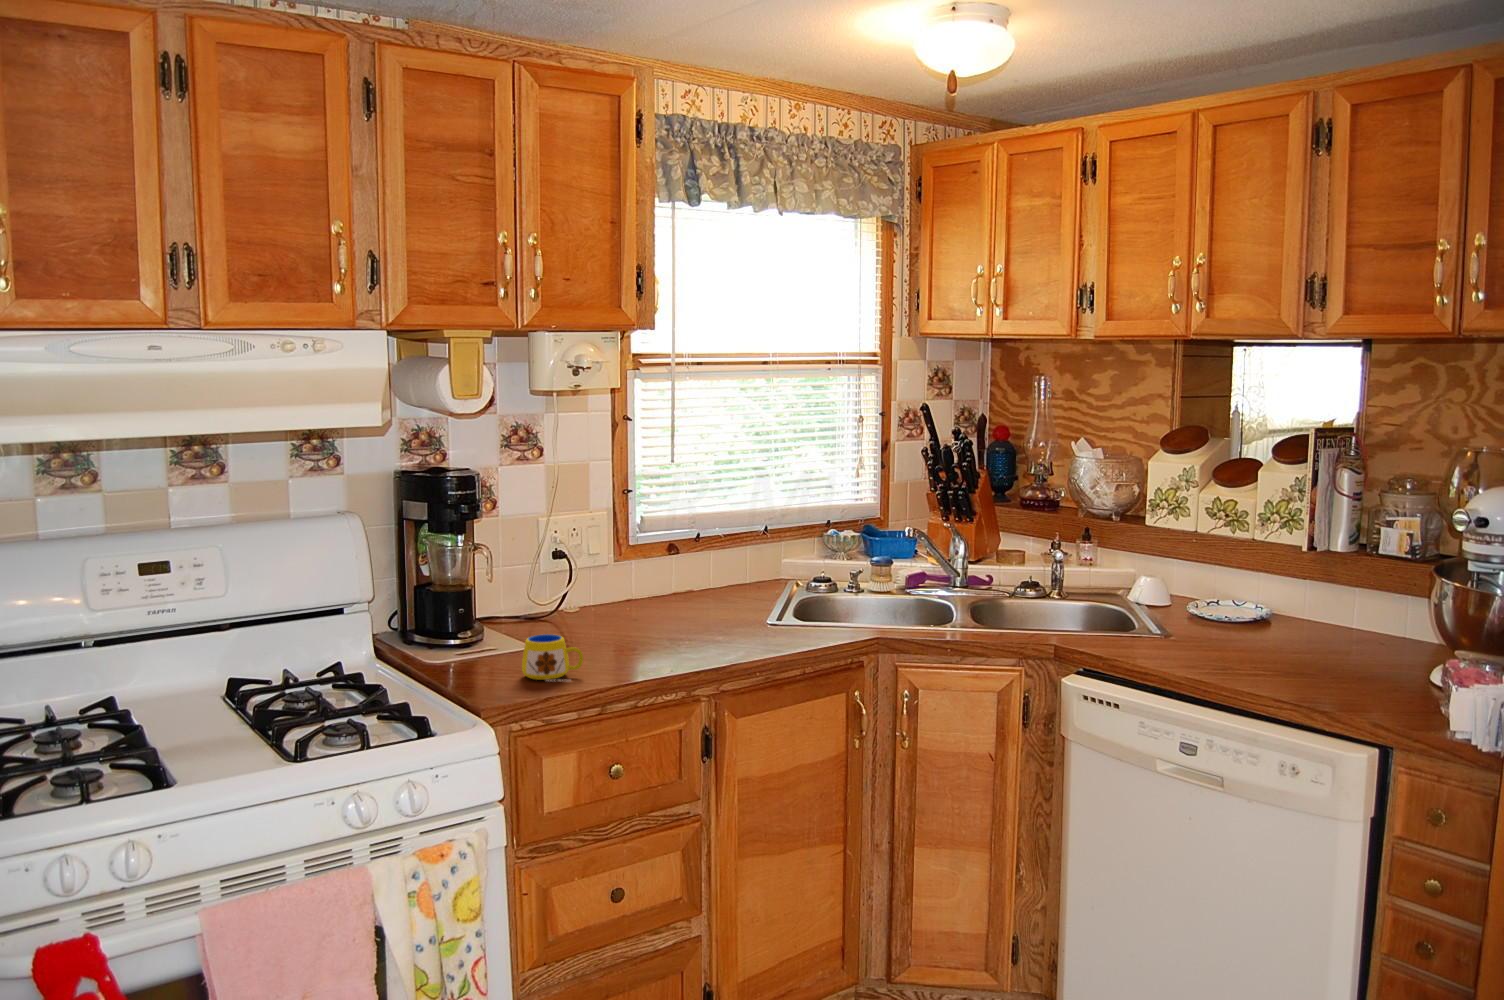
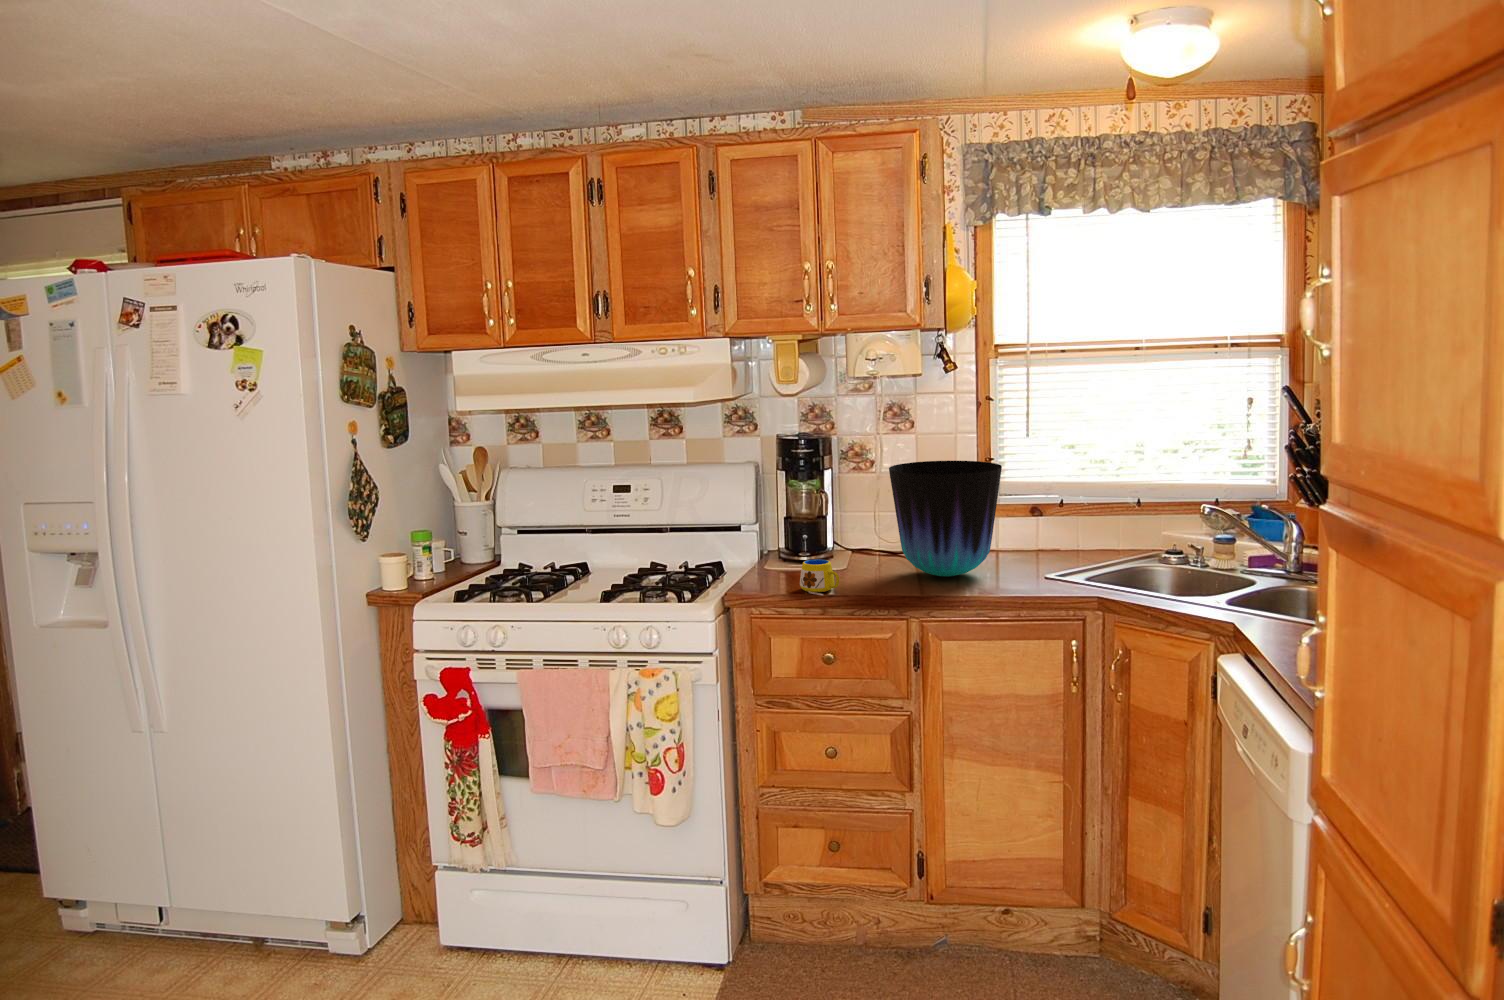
vase: none [585,493,722,637] -> present [889,461,1002,576]

